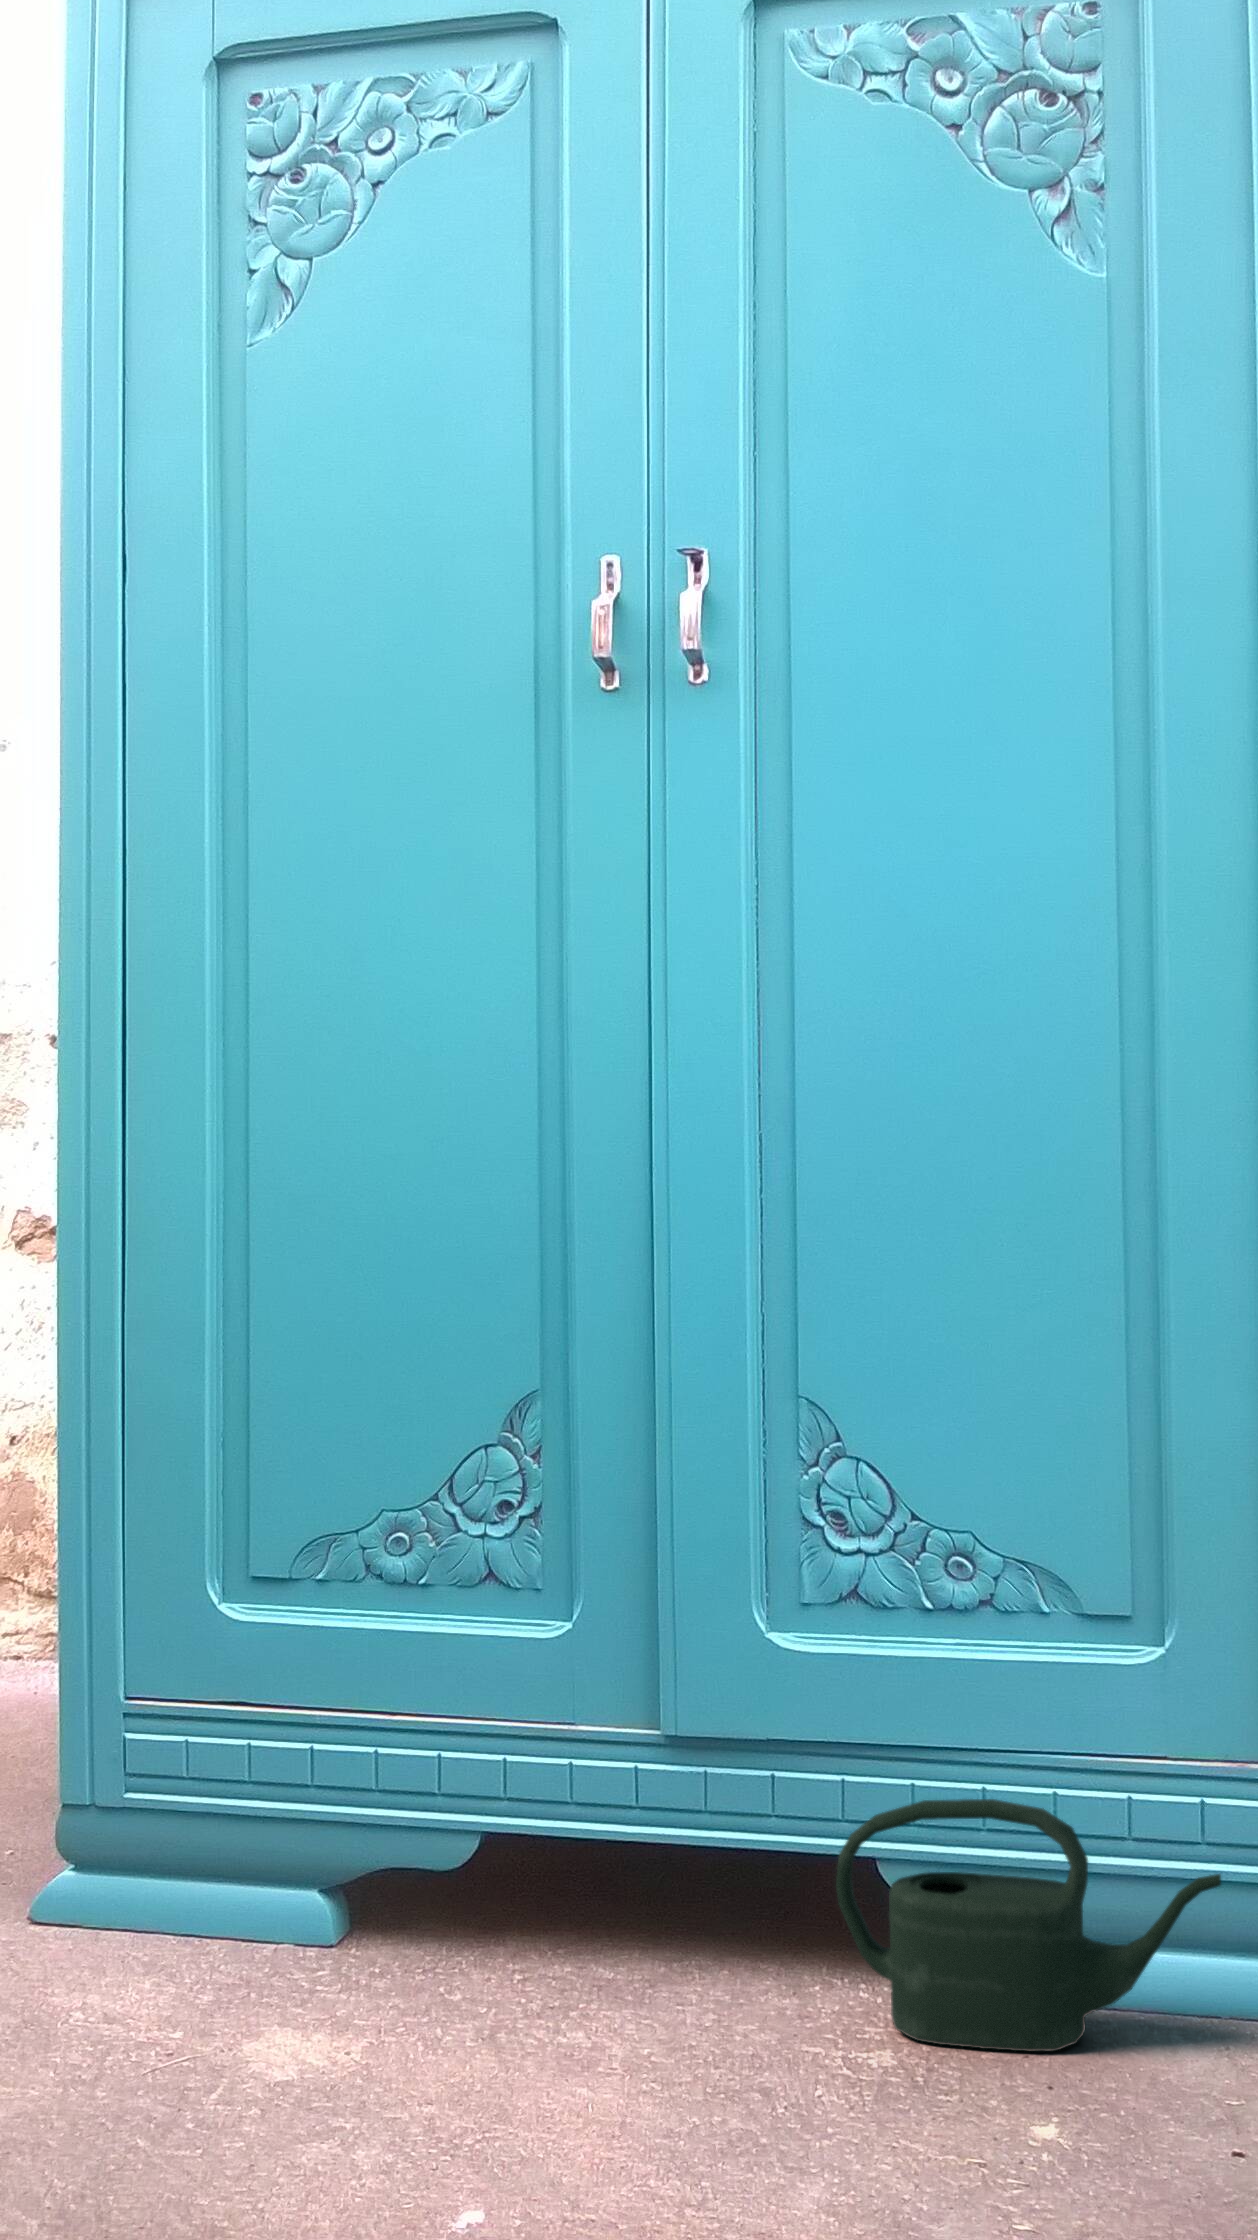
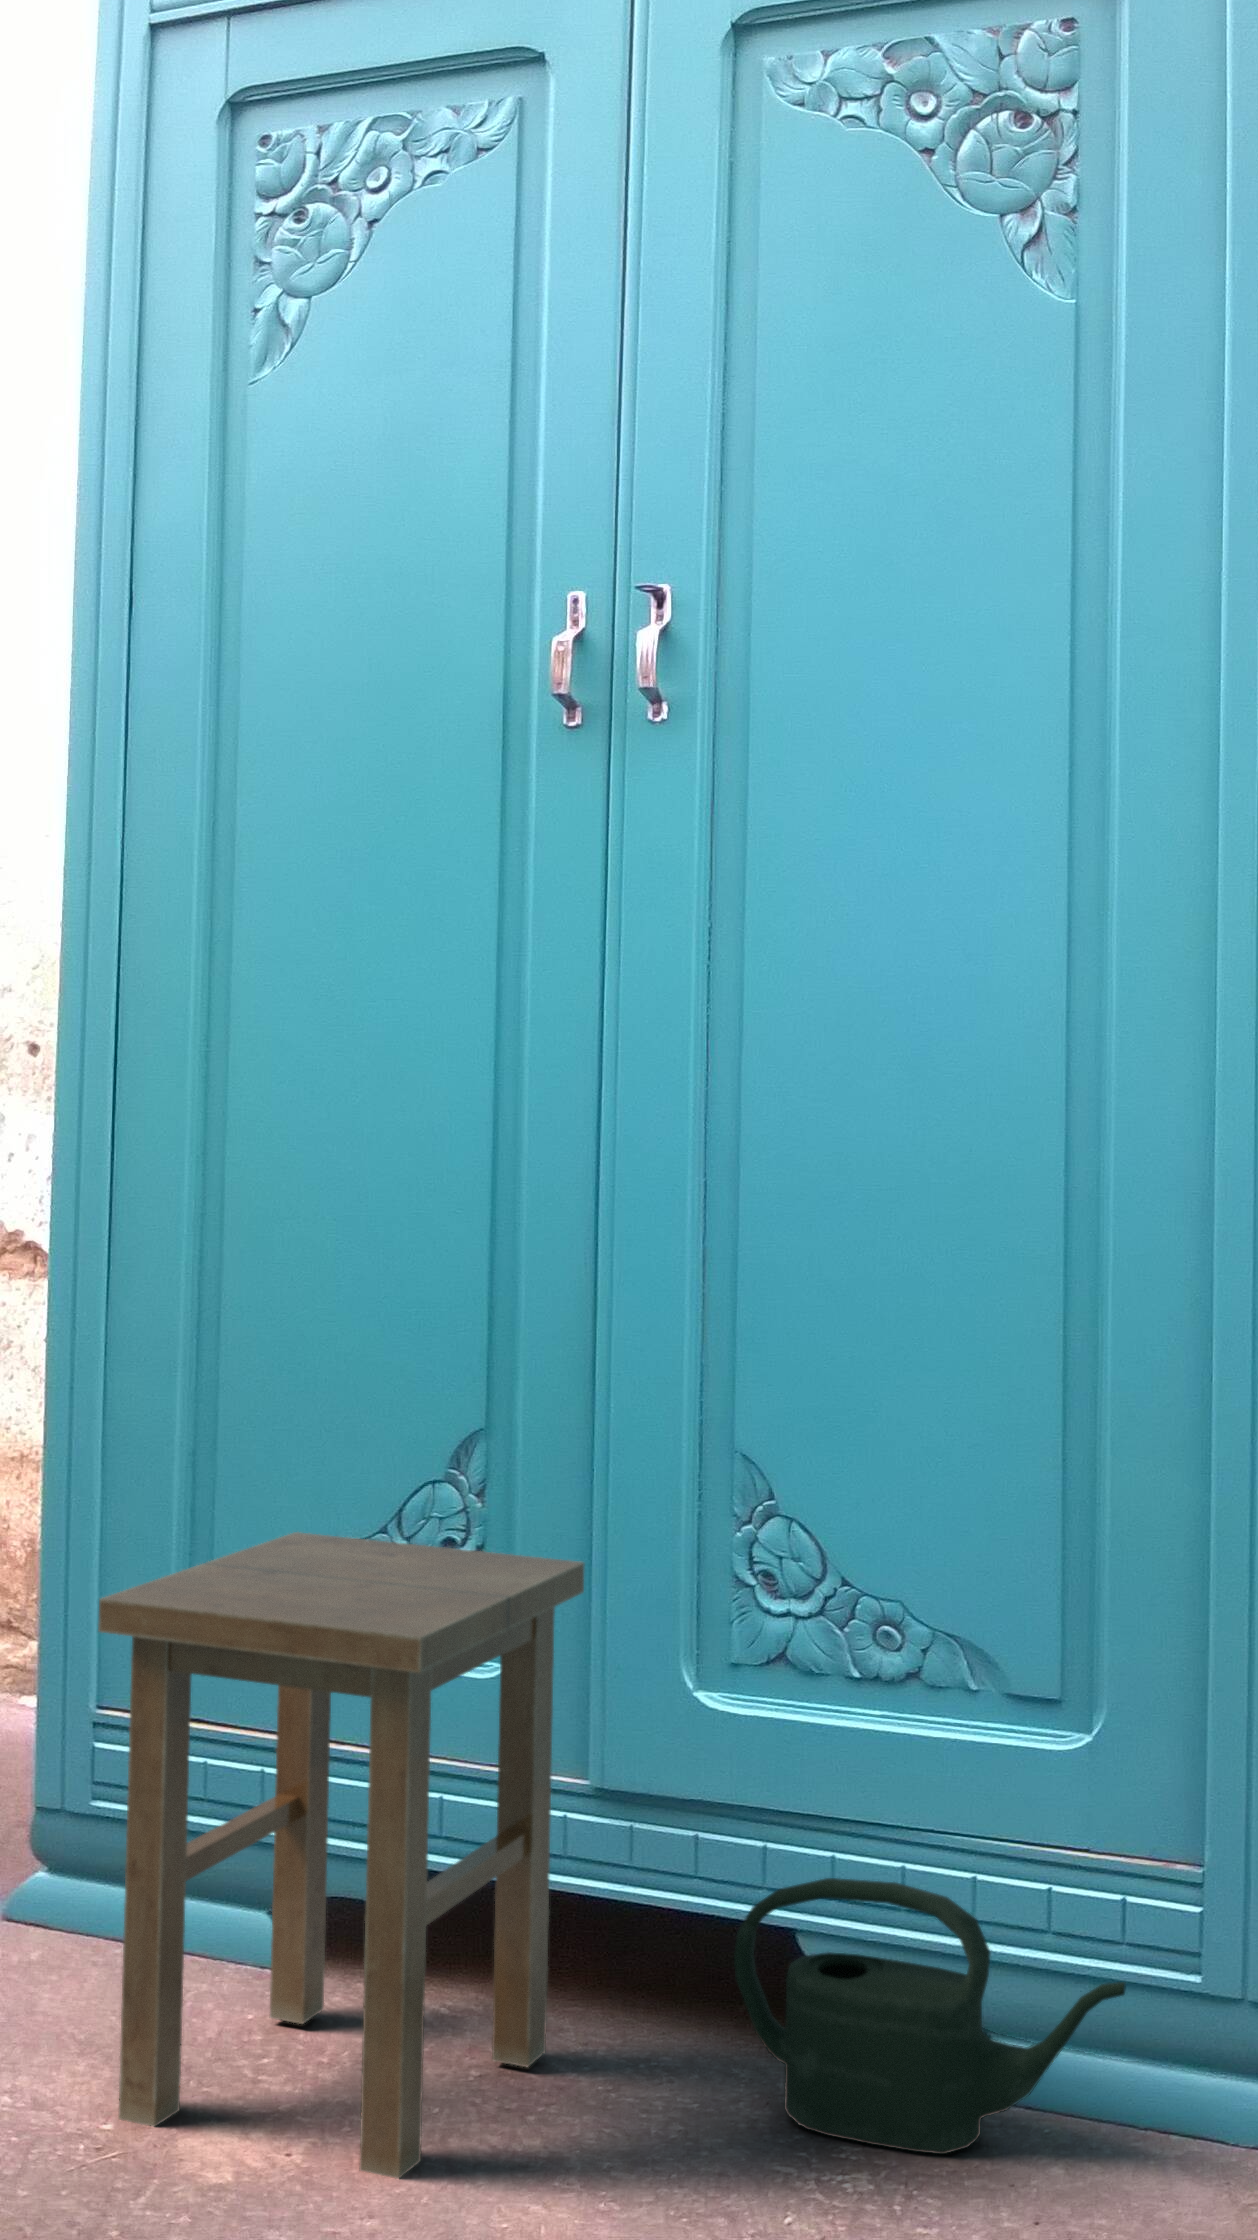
stool: none [209,1503,661,2119] -> present [98,1532,584,2179]

